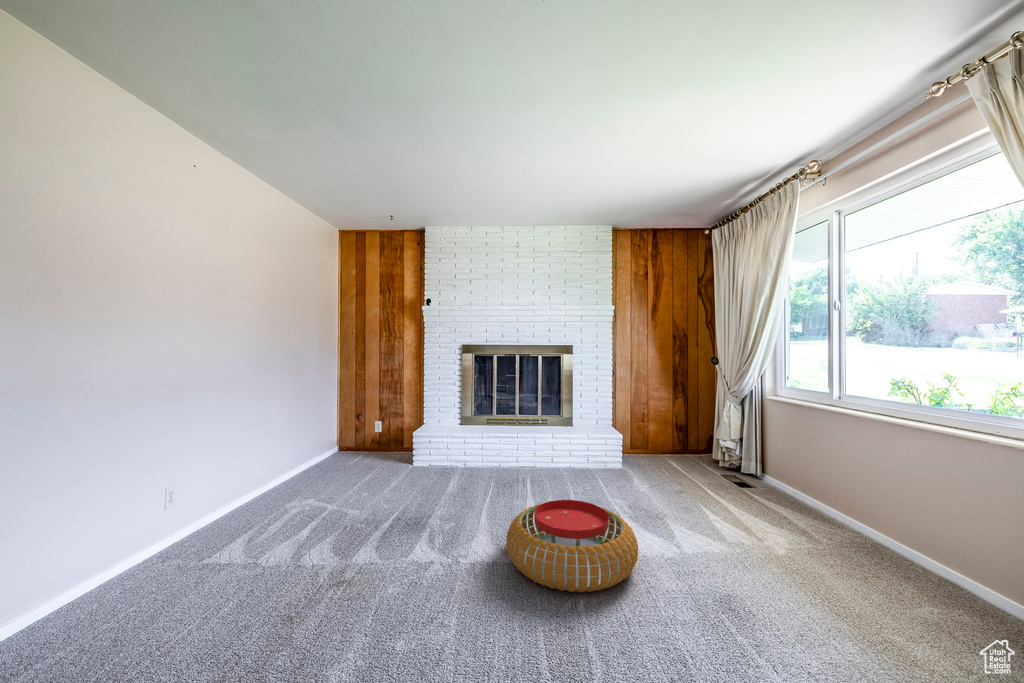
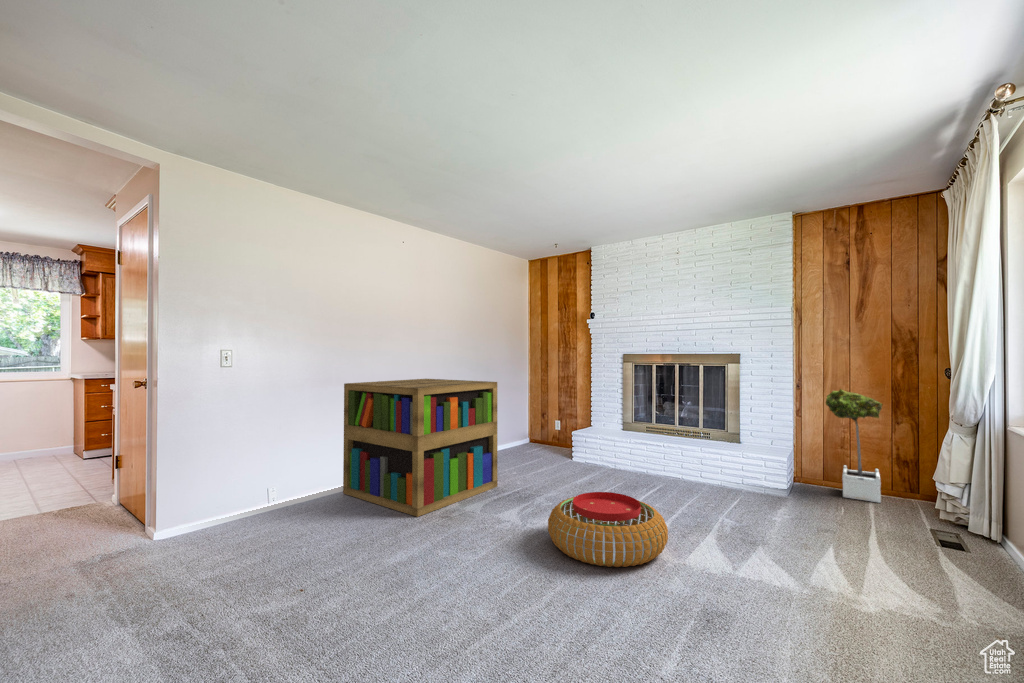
potted tree: none [638,374,675,459] -> present [826,389,882,503]
bookshelf: none [100,383,369,606] -> present [343,379,497,517]

